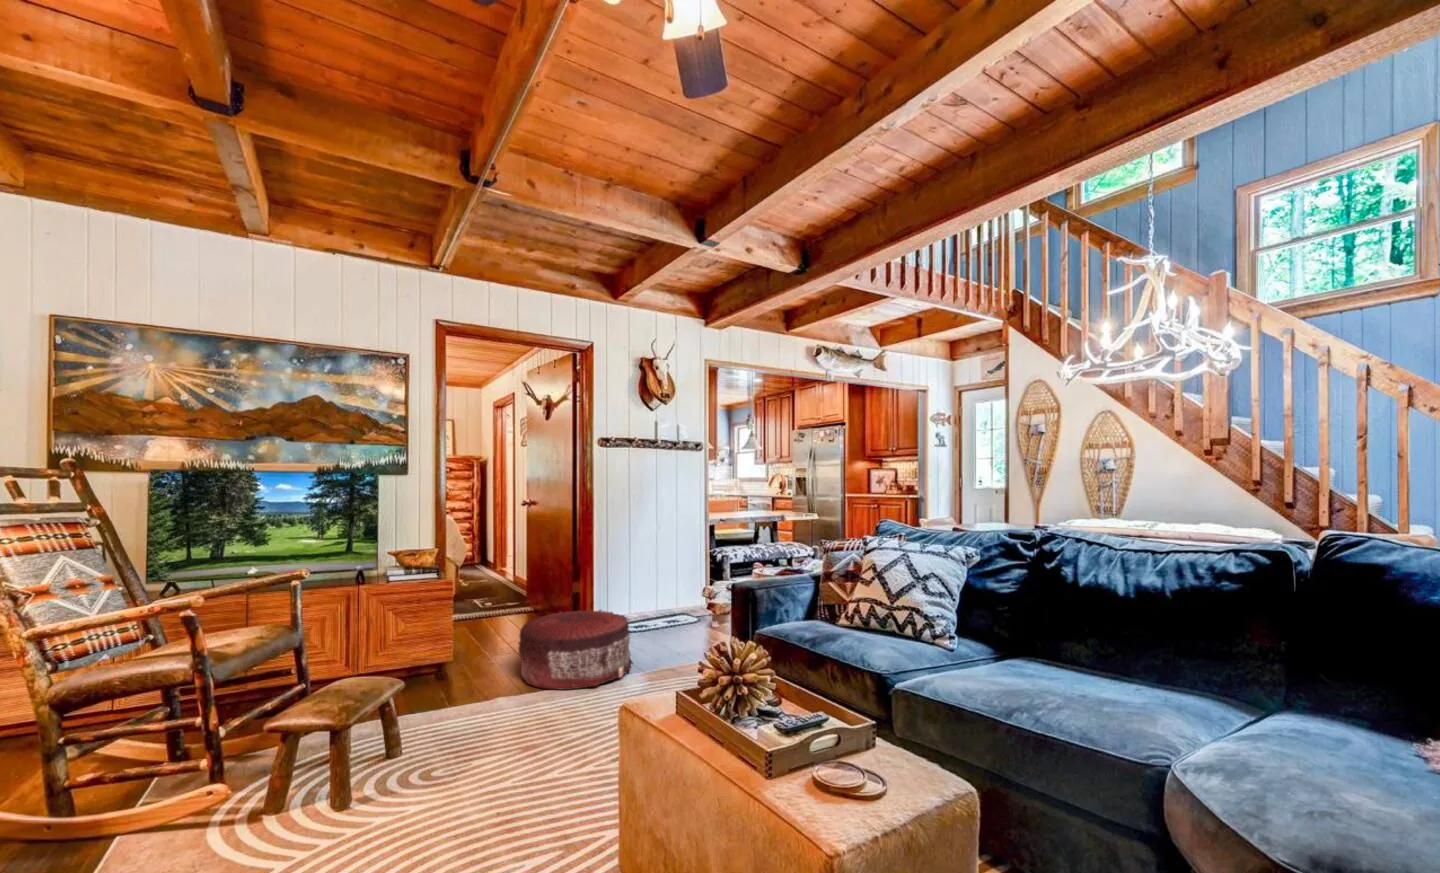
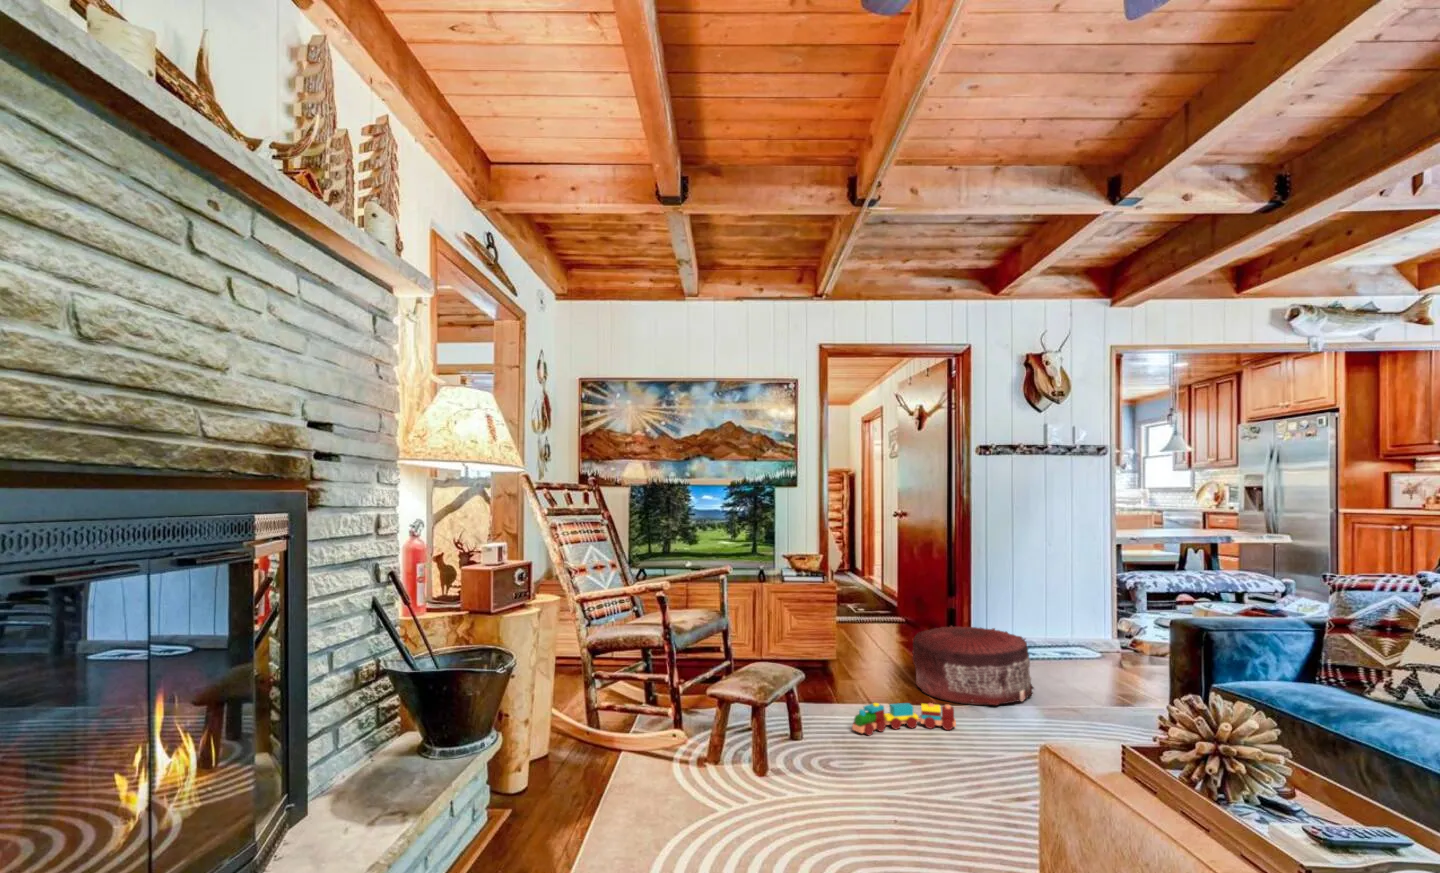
toy train: none [437,696,553,746] -> present [852,703,956,735]

